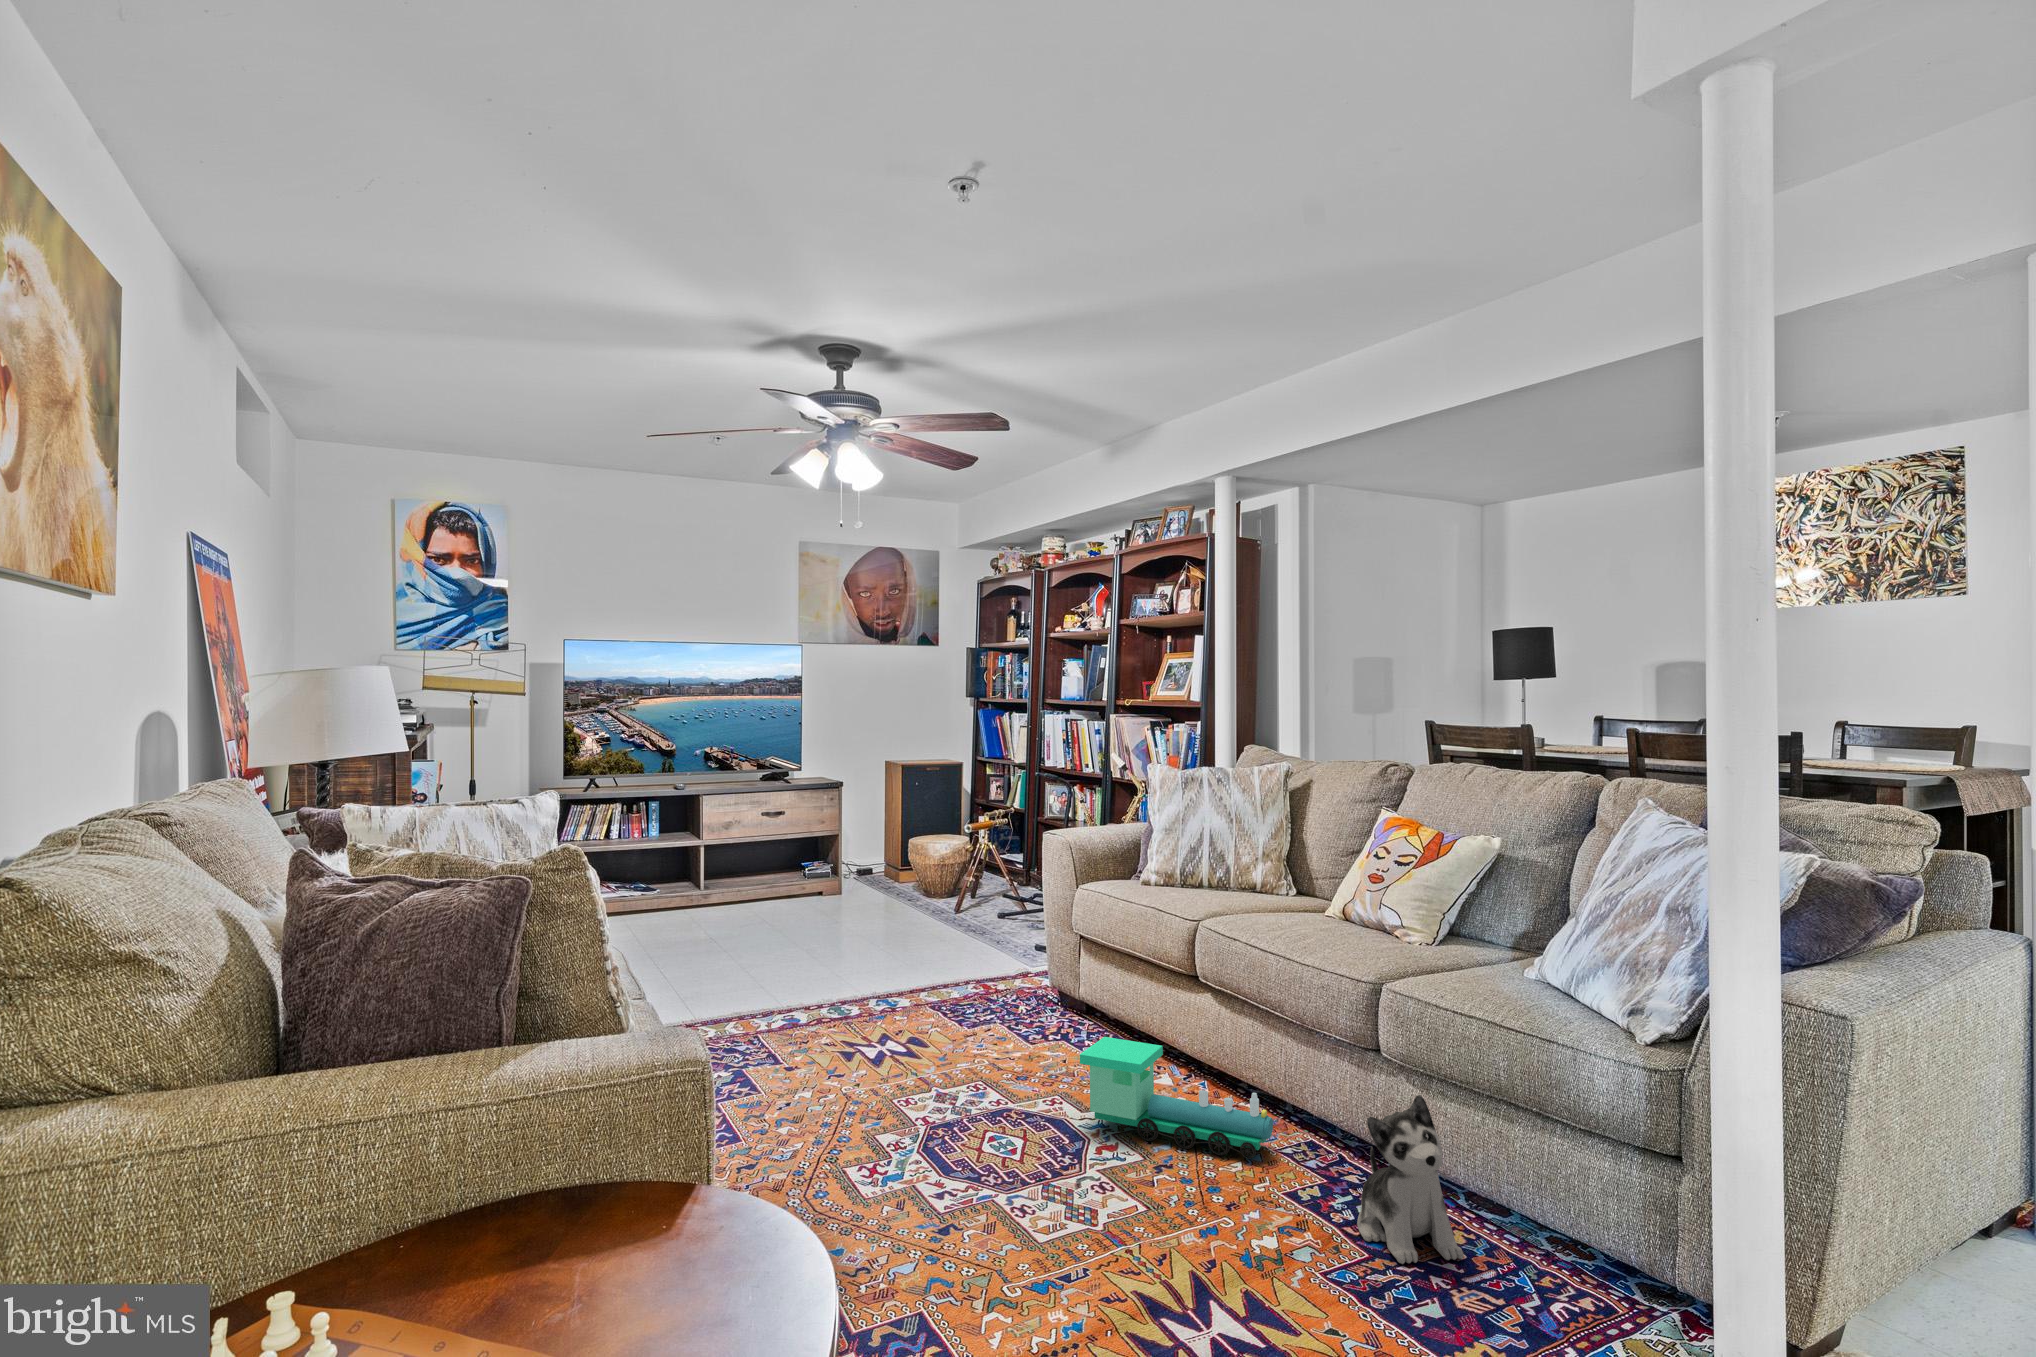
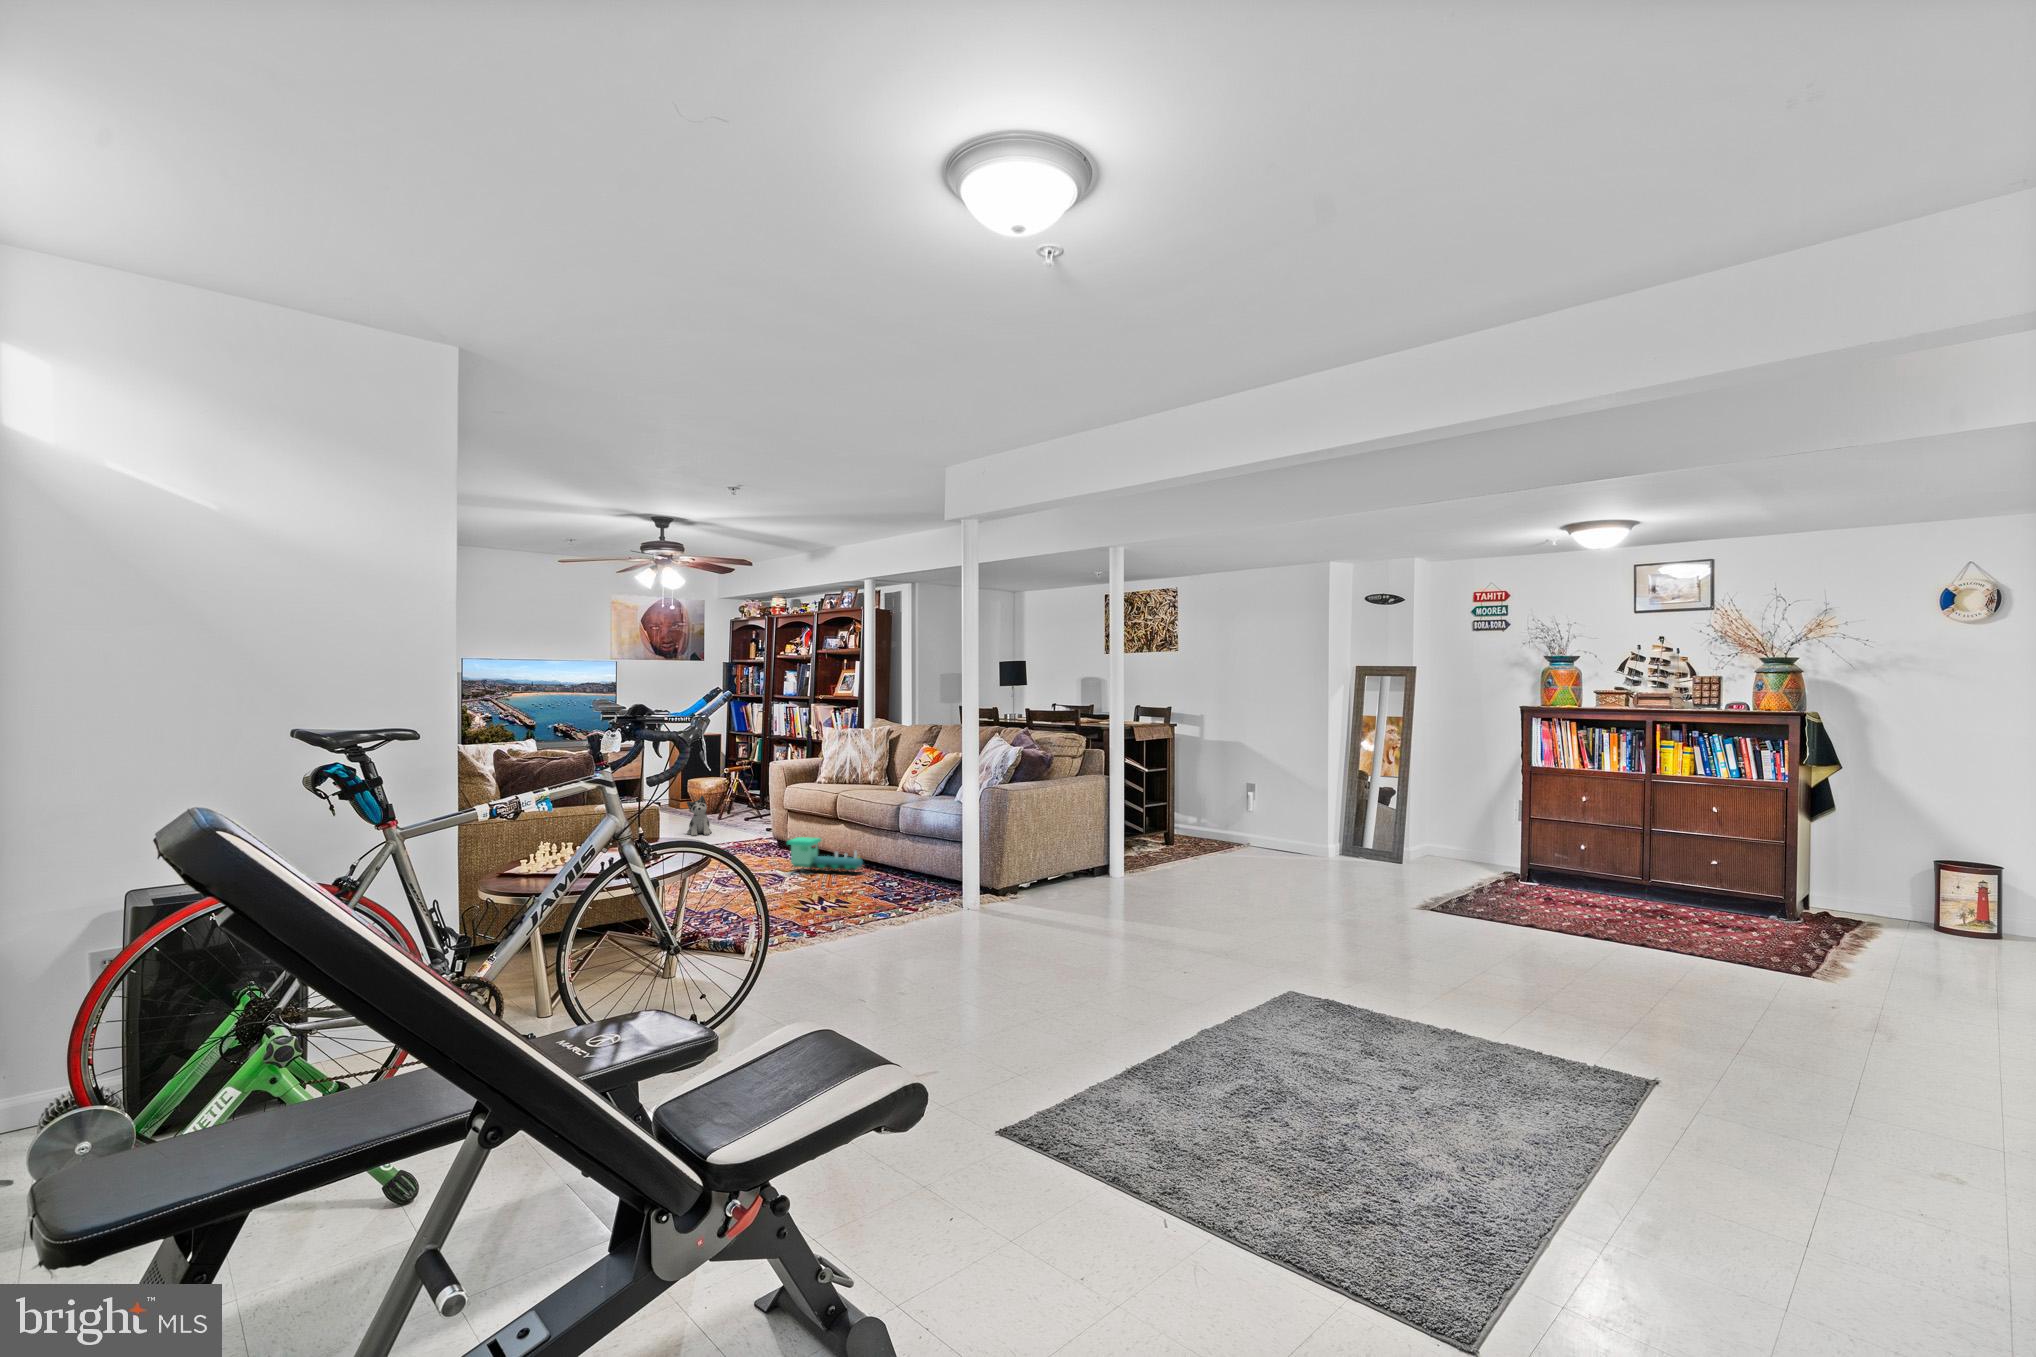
plush toy: present [1357,1095,1463,1264] -> present [687,796,712,836]

